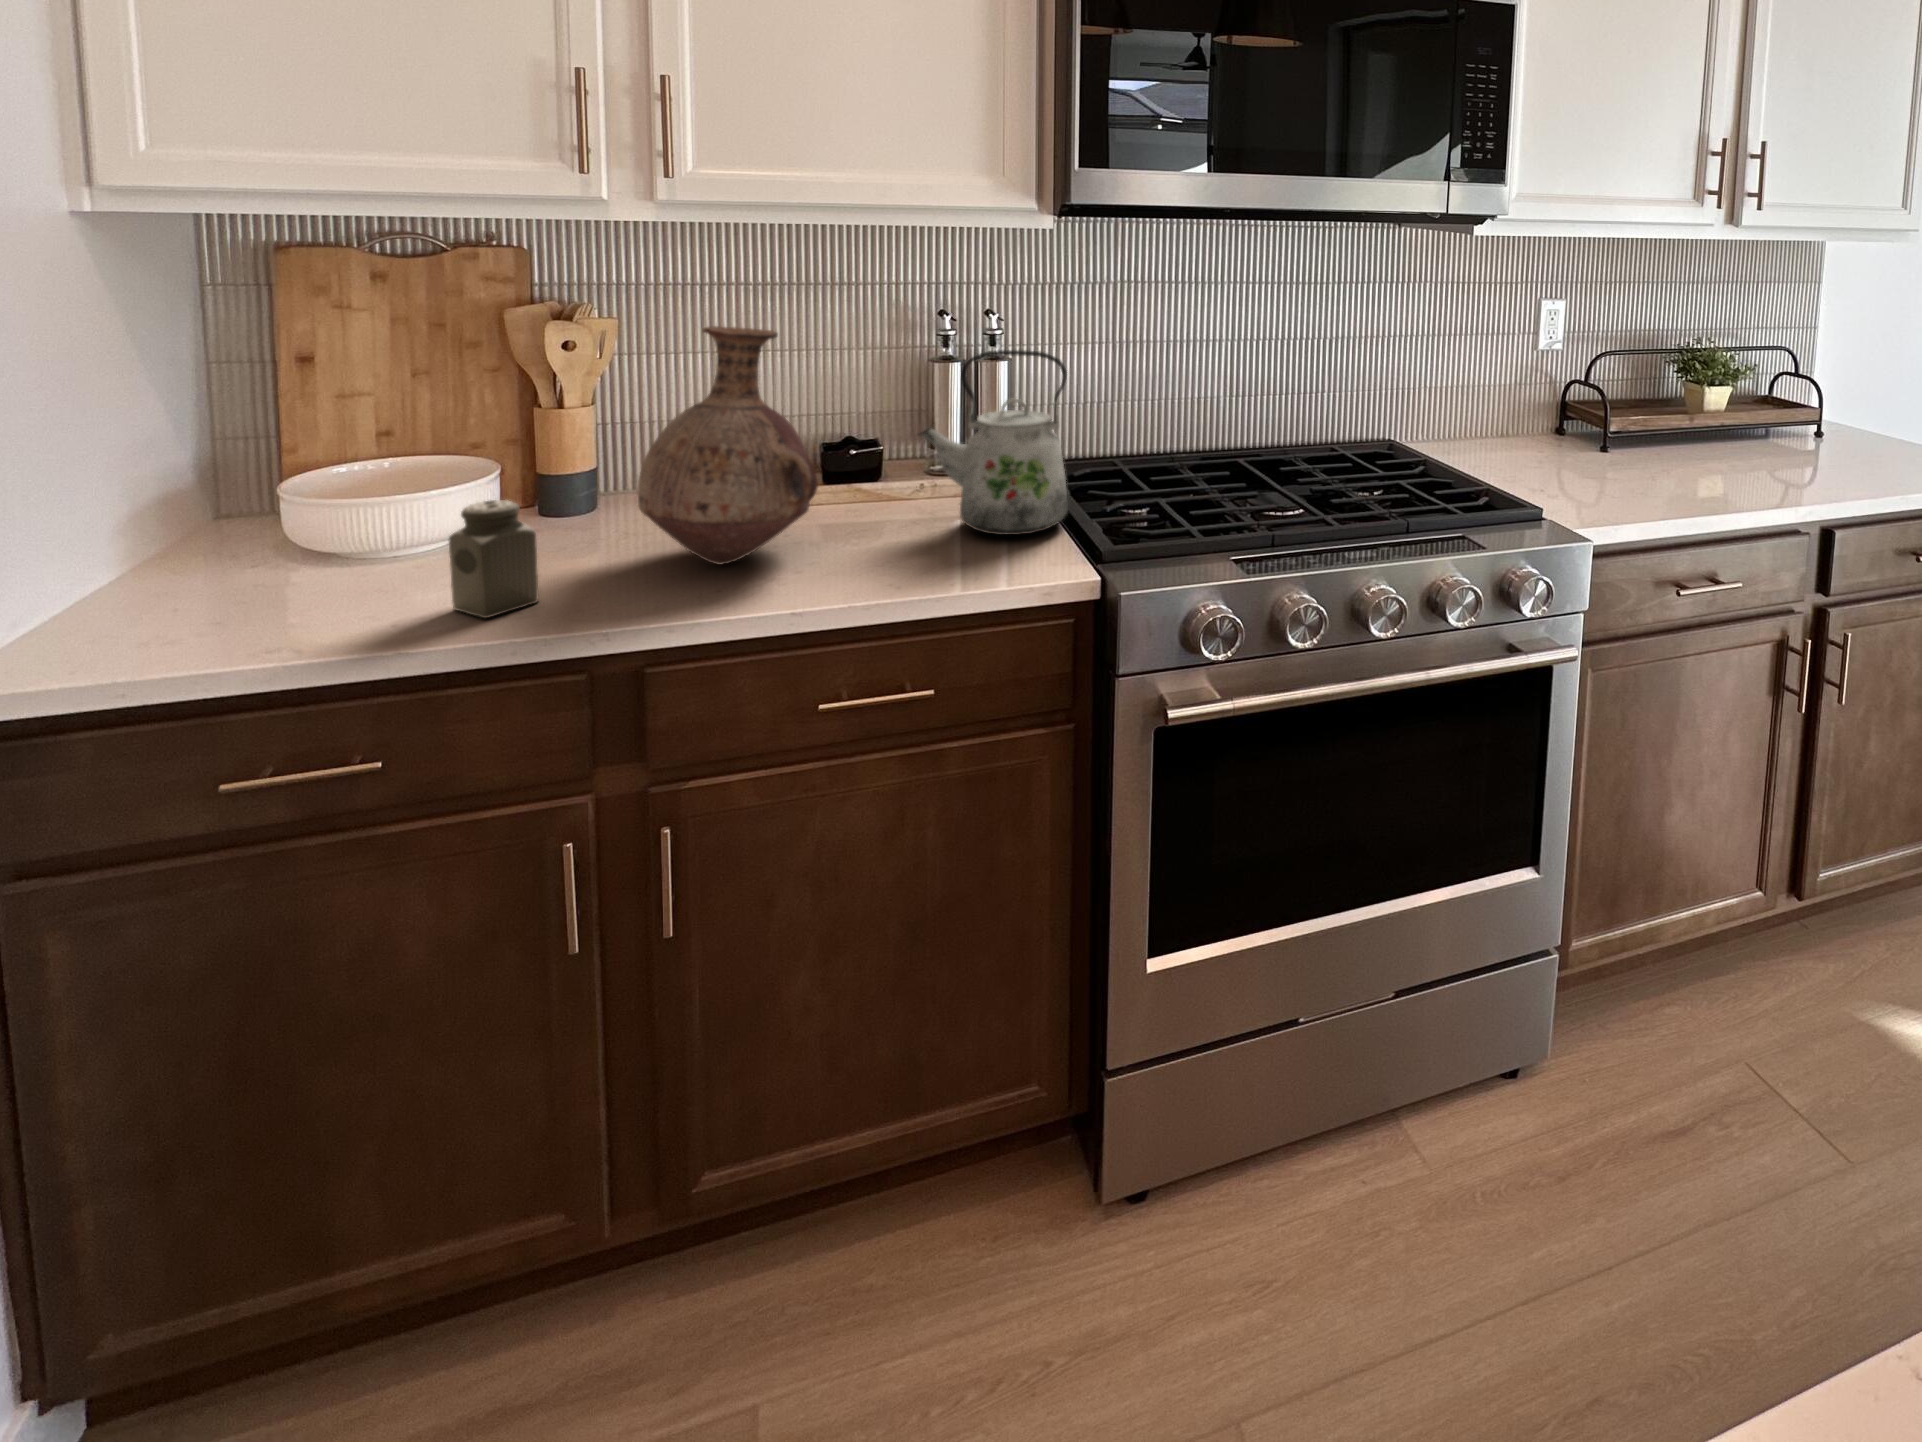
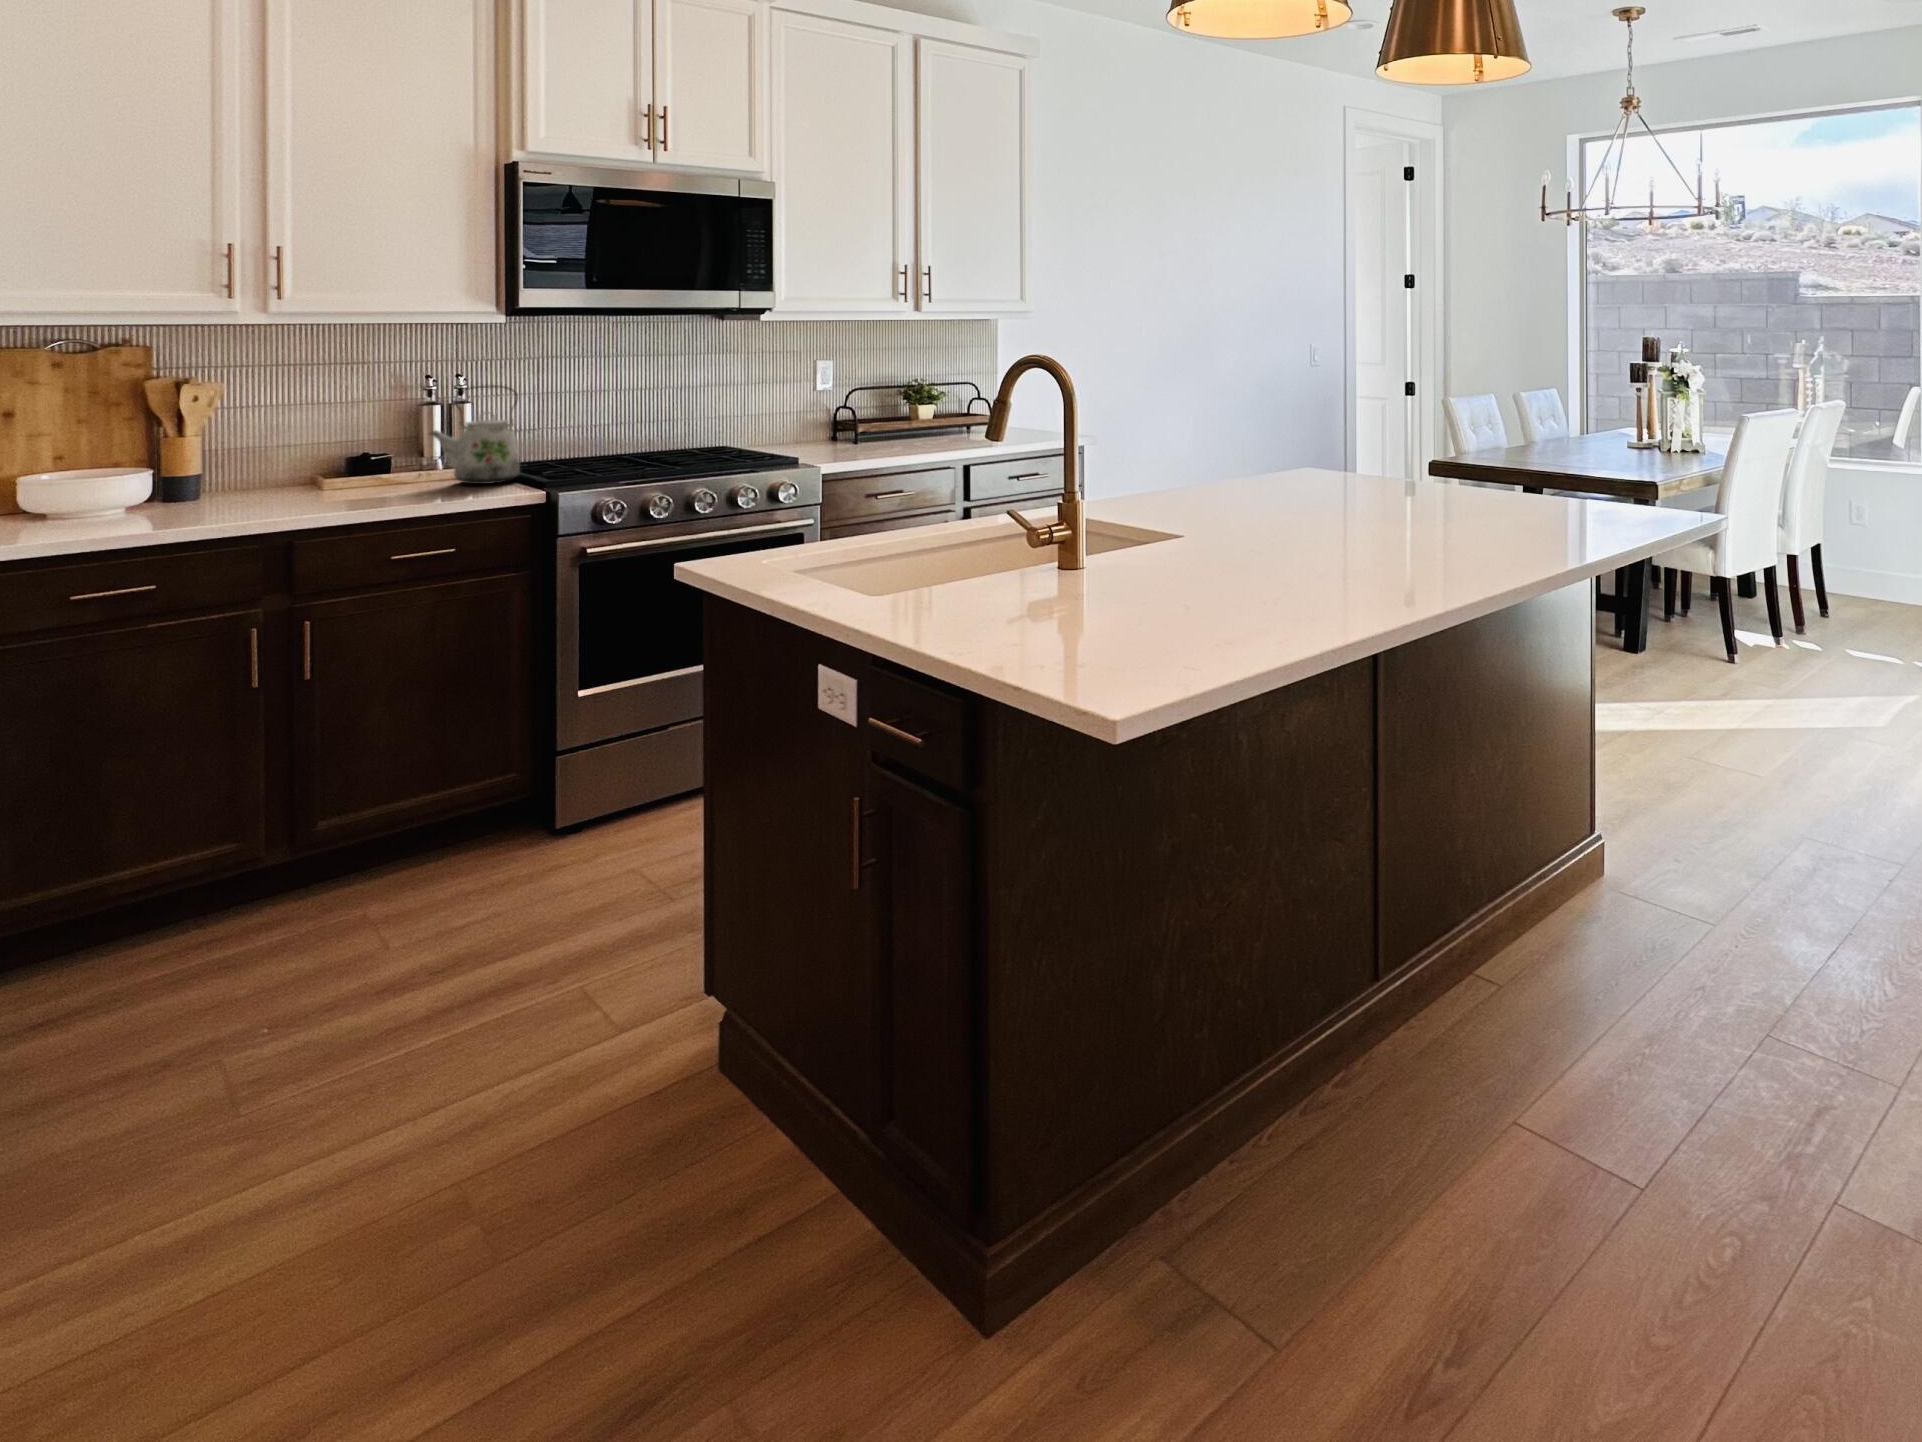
vase: present [638,326,818,565] -> none [261,376,377,502]
salt shaker: present [449,500,538,618] -> none [168,465,218,522]

